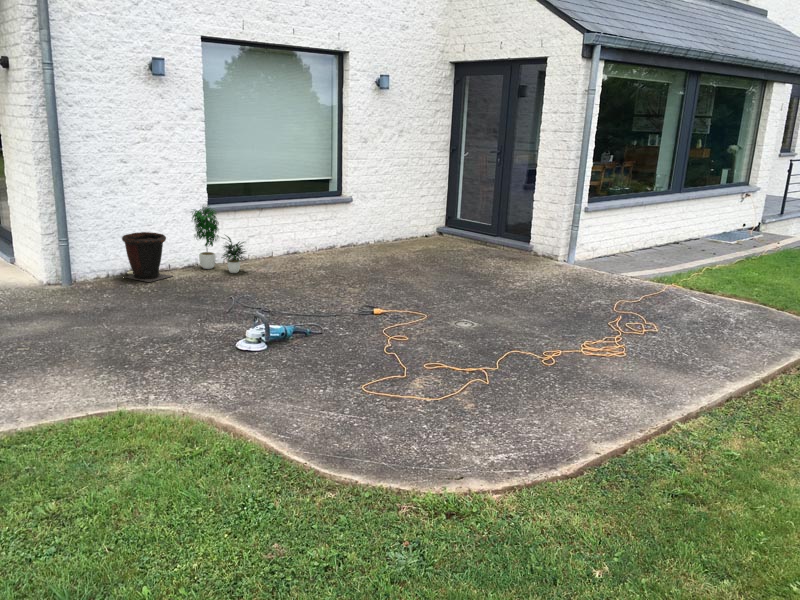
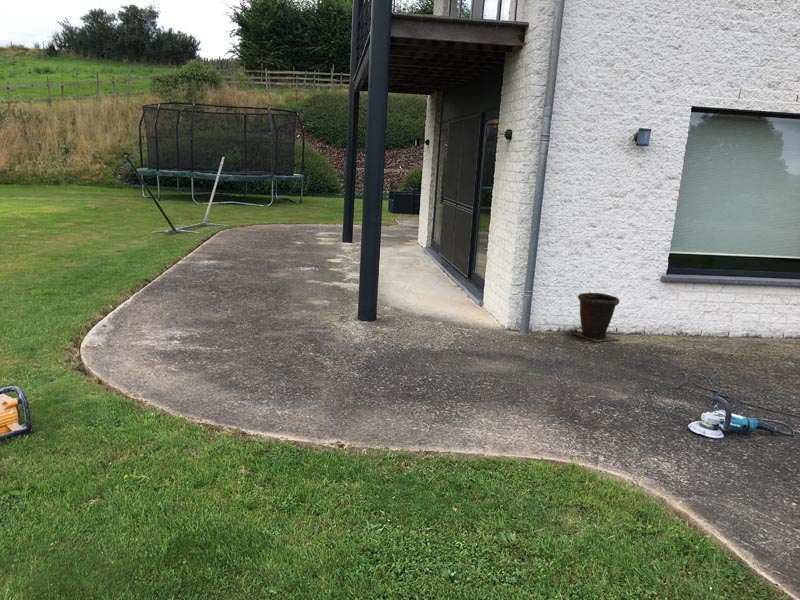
potted plant: present [192,207,246,273] -> none [646,270,705,347]

